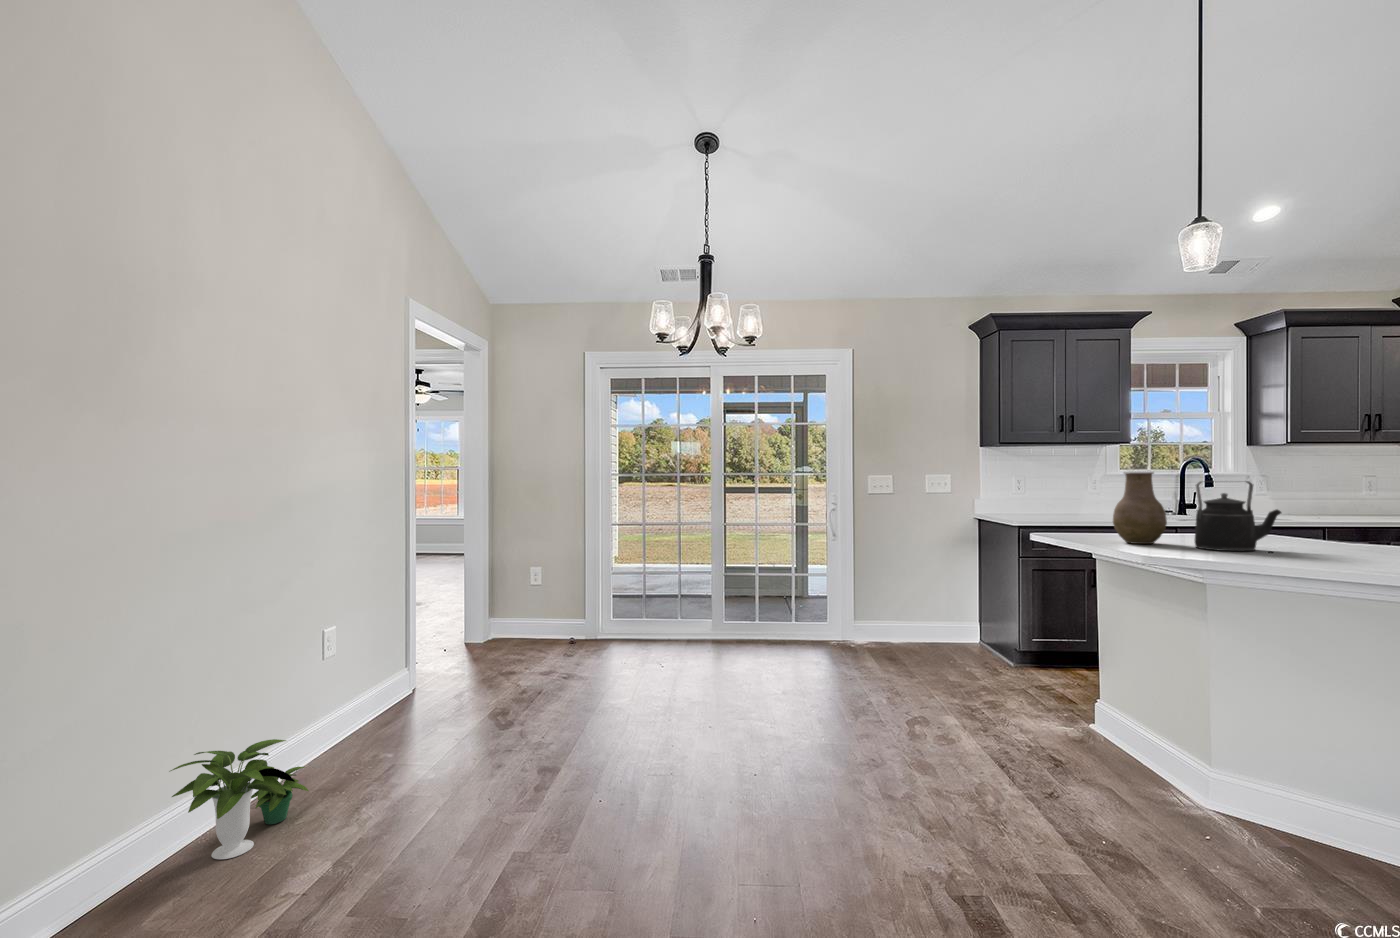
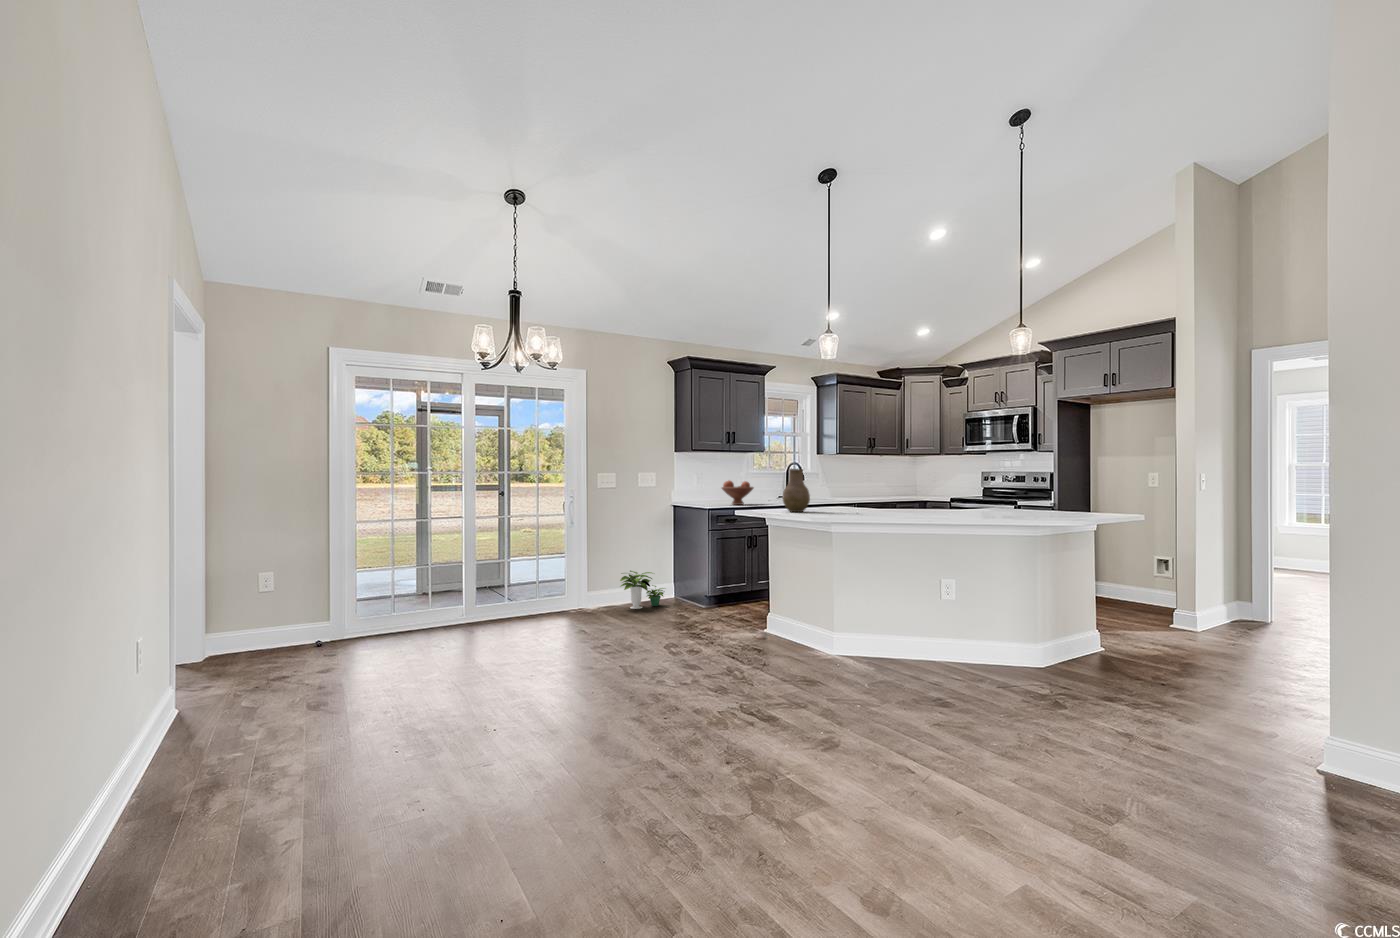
kettle: present [1195,481,1281,551] -> none [825,474,862,513]
fruit bowl: none [1048,486,1103,522] -> present [722,481,754,505]
potted plant: present [171,739,309,859] -> present [620,570,664,609]

